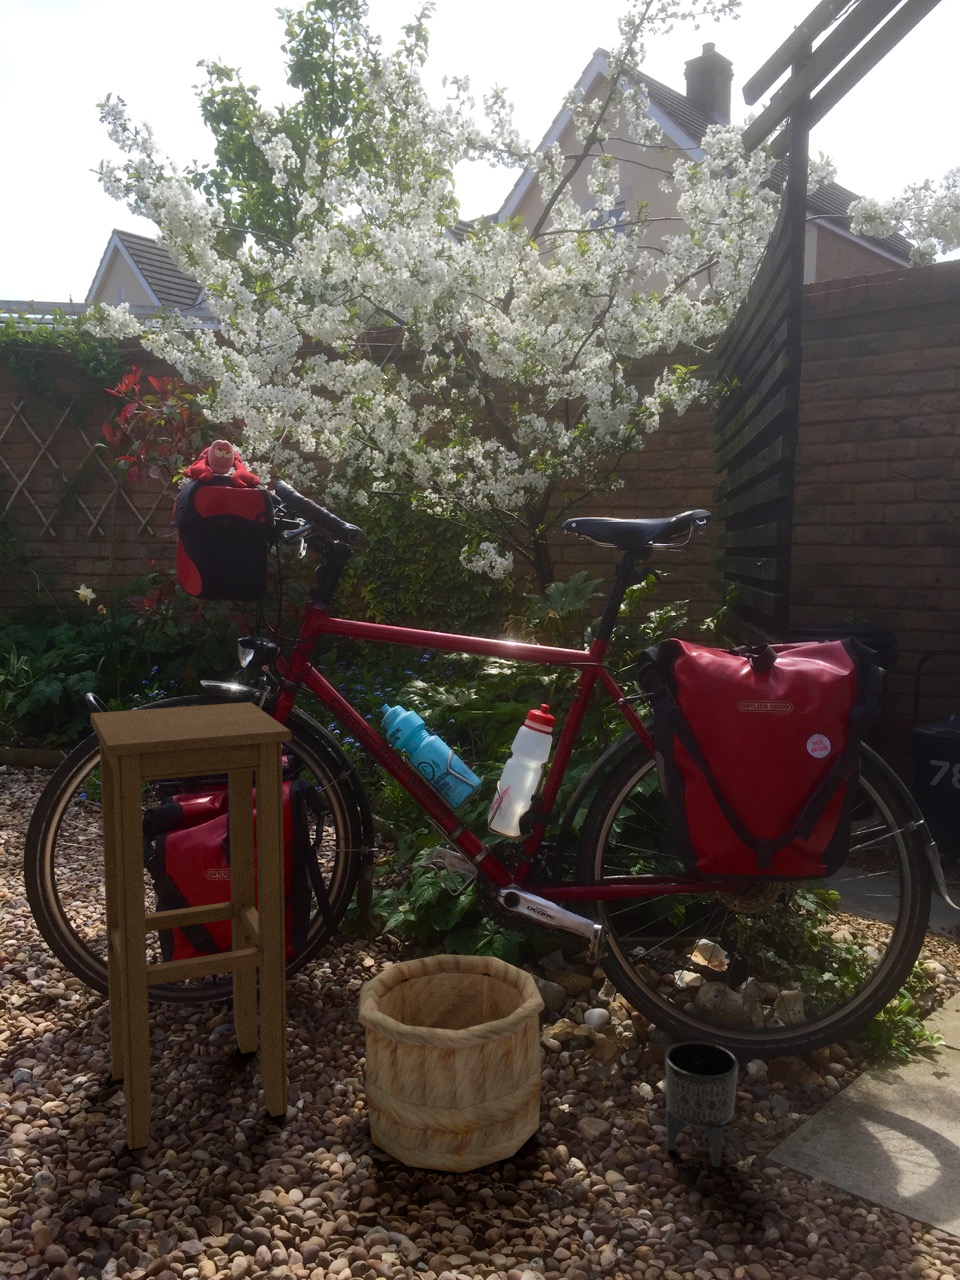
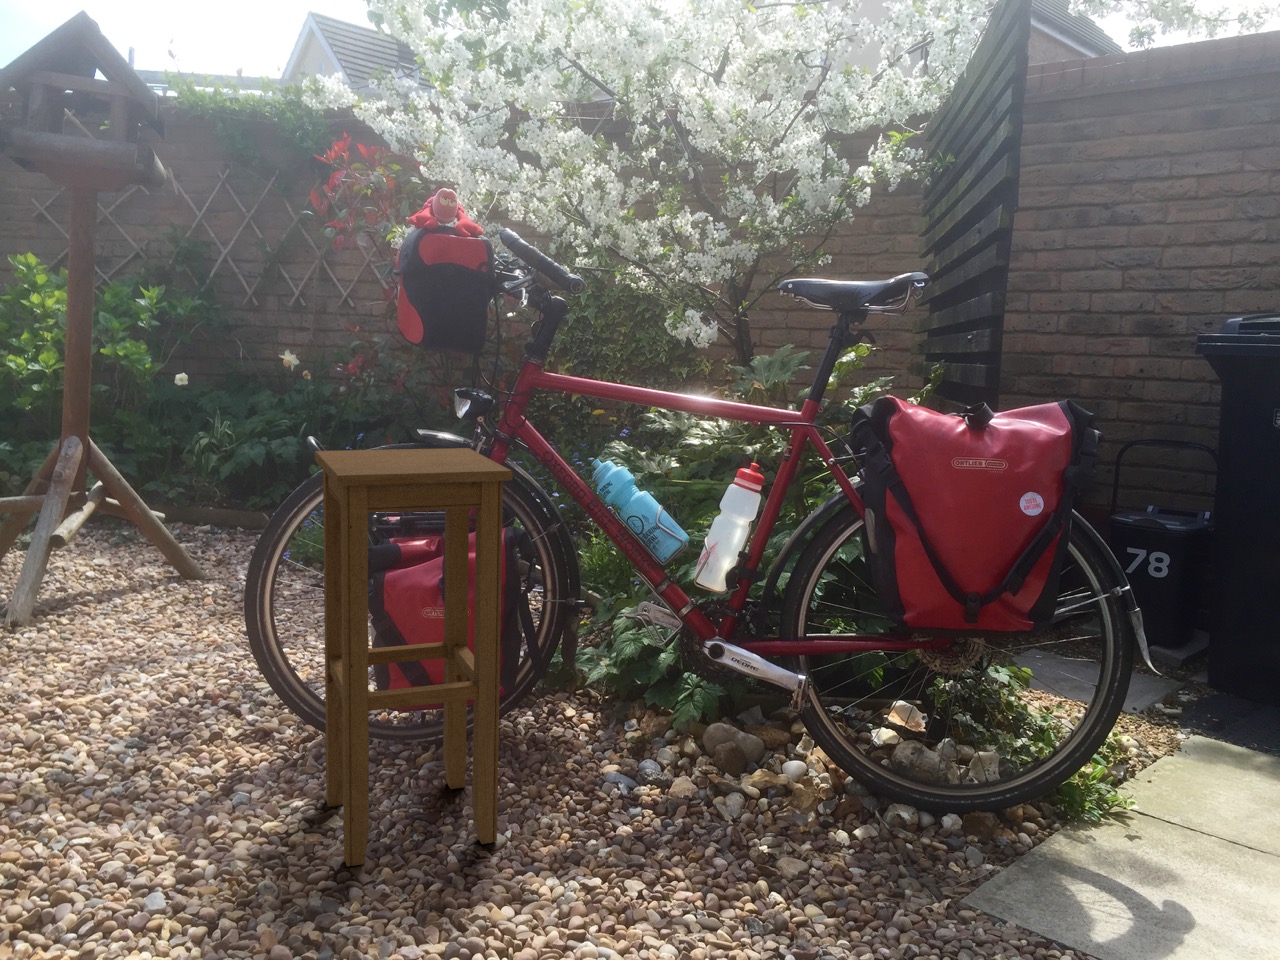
wooden bucket: present [358,954,545,1173] -> none [570,698,751,899]
planter: present [665,1042,738,1167] -> none [864,788,937,906]

